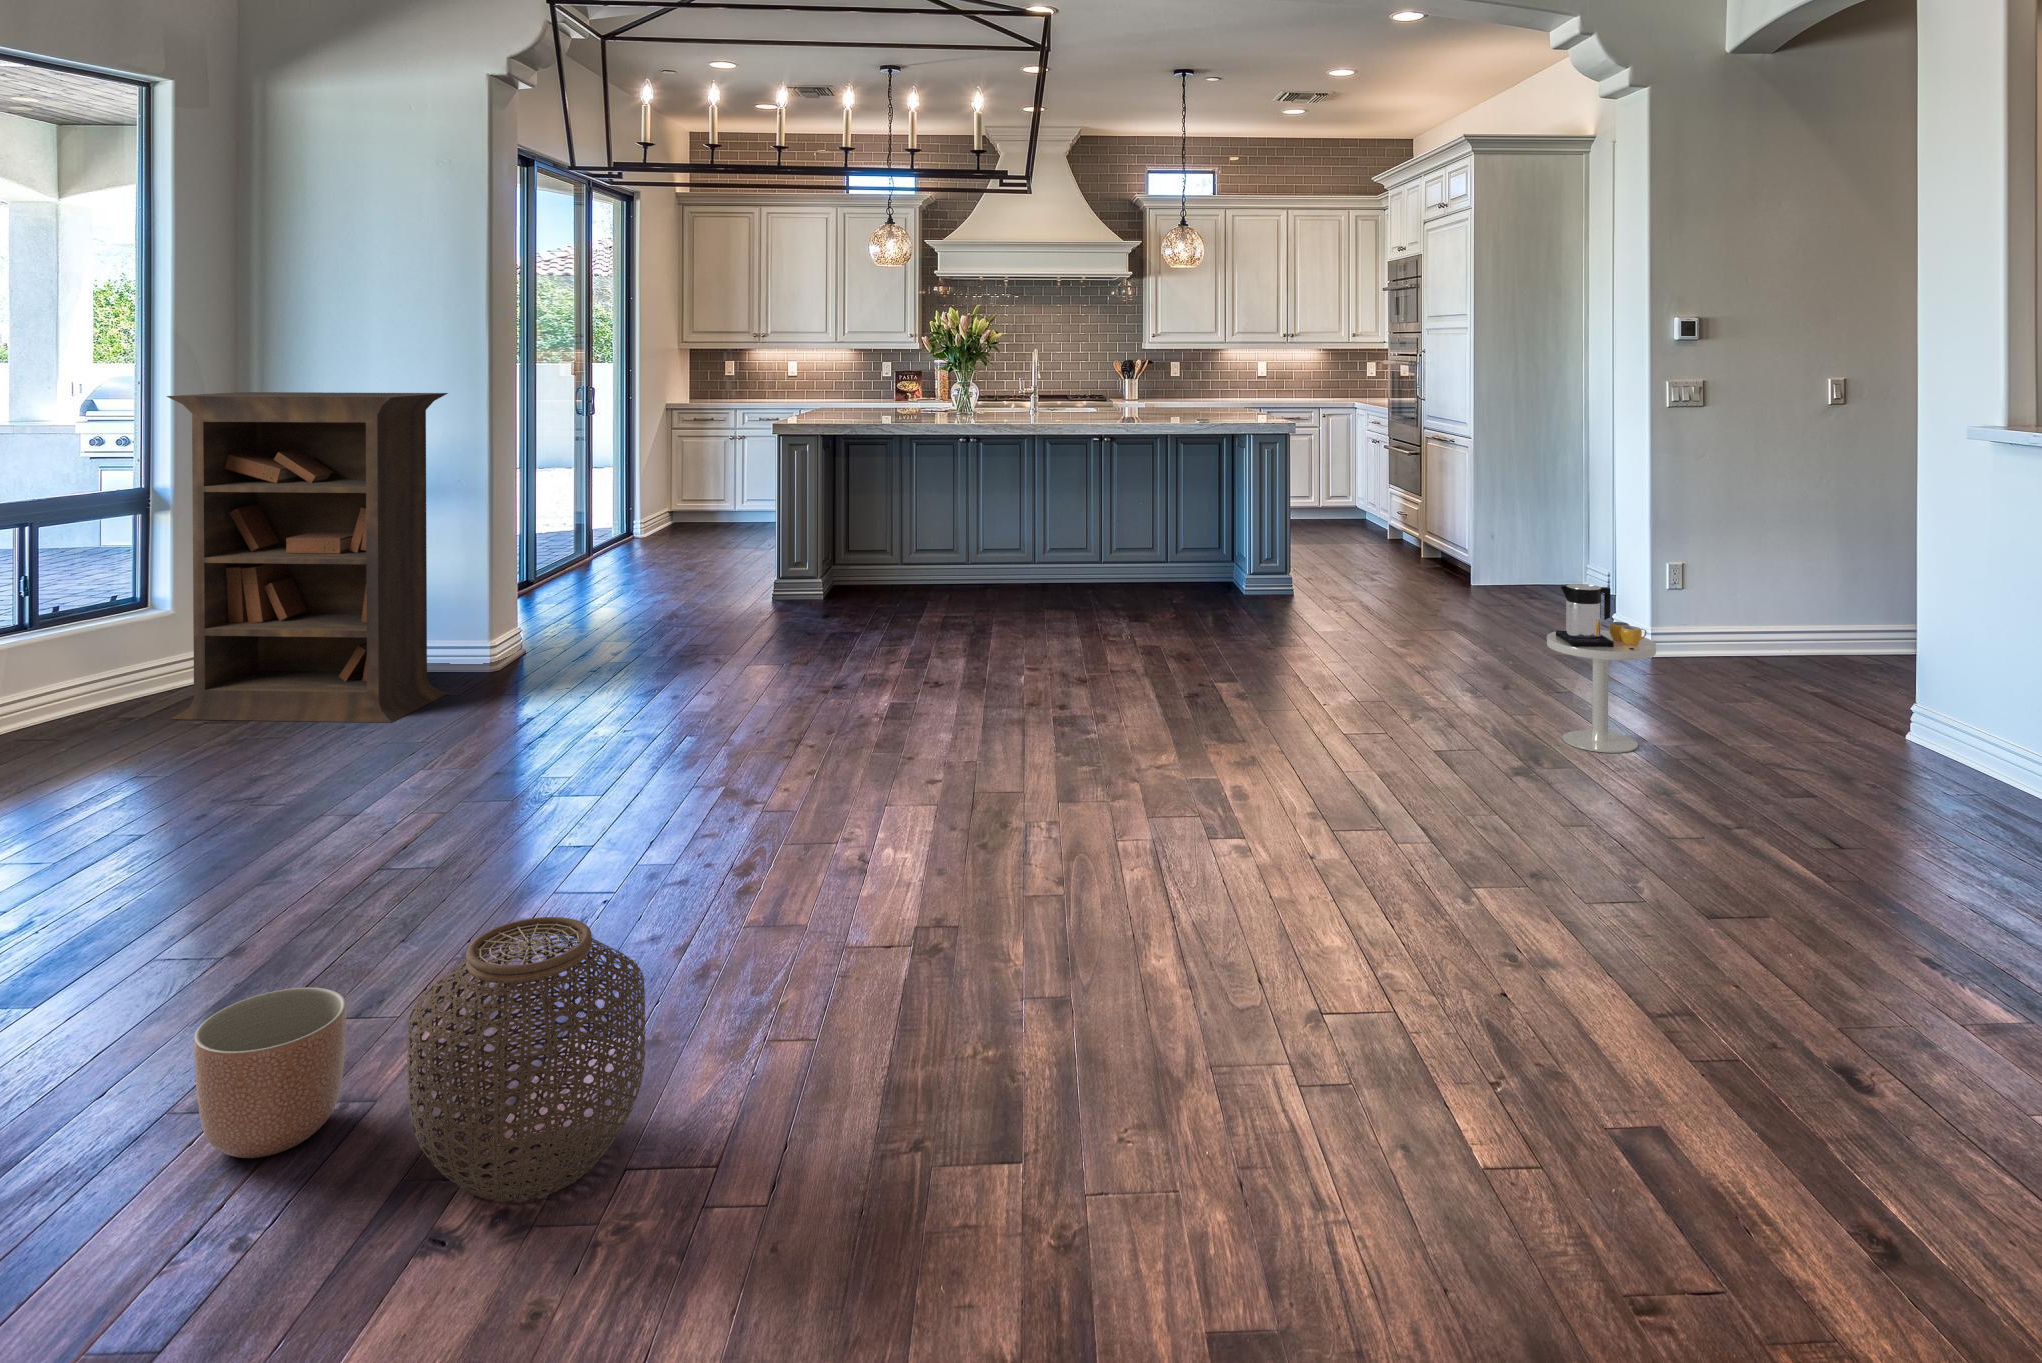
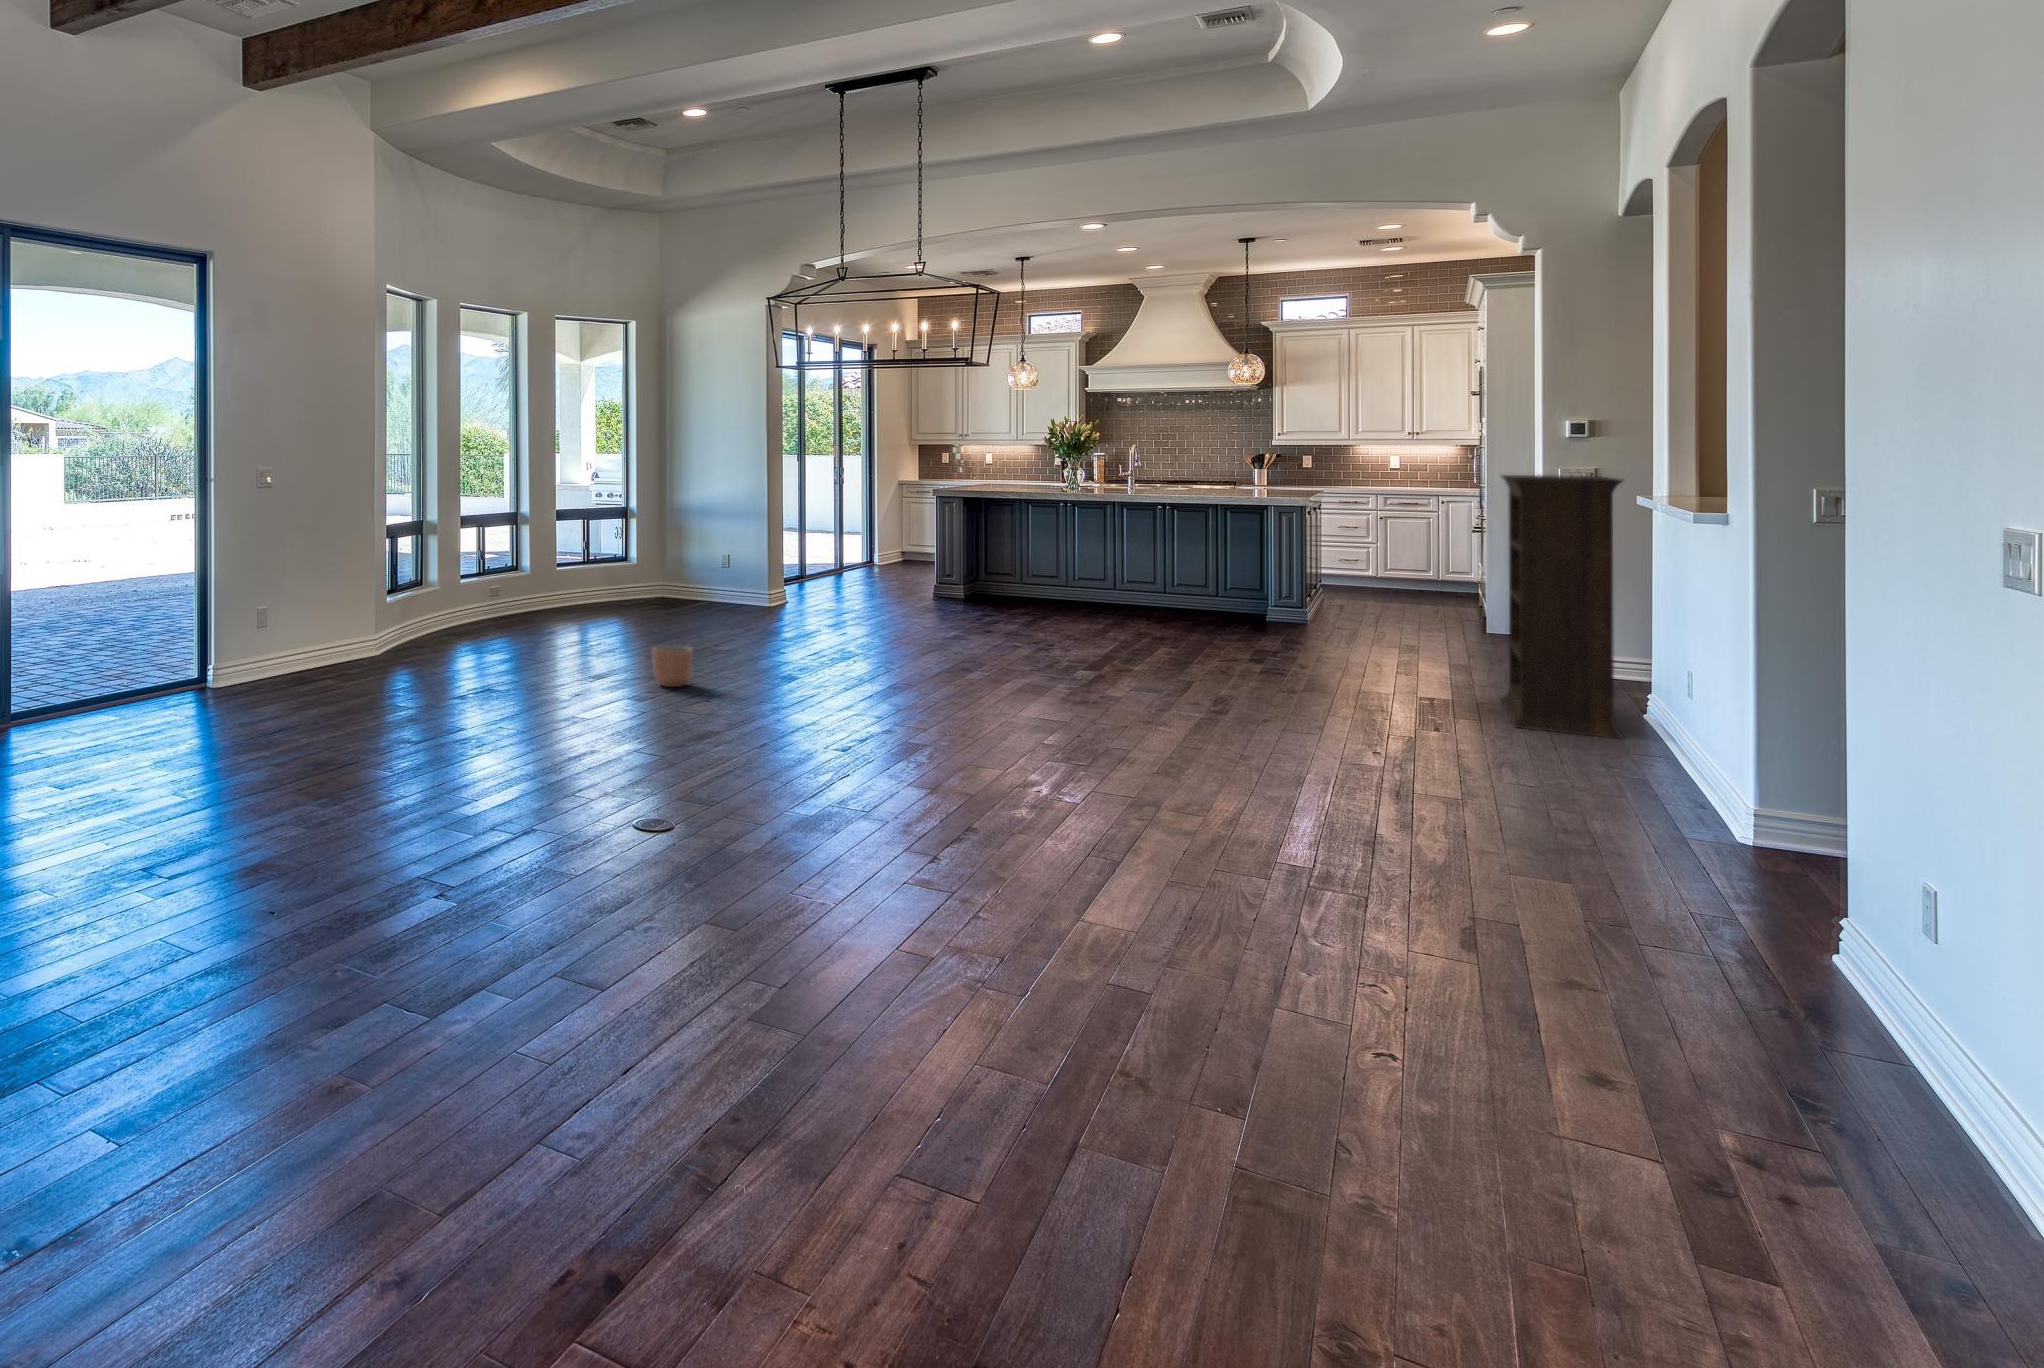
bookcase: present [167,392,448,723] -> present [1501,475,1623,739]
side table: present [1547,584,1656,753] -> none [1354,590,1432,695]
woven basket: present [407,917,645,1201] -> none [708,624,777,702]

